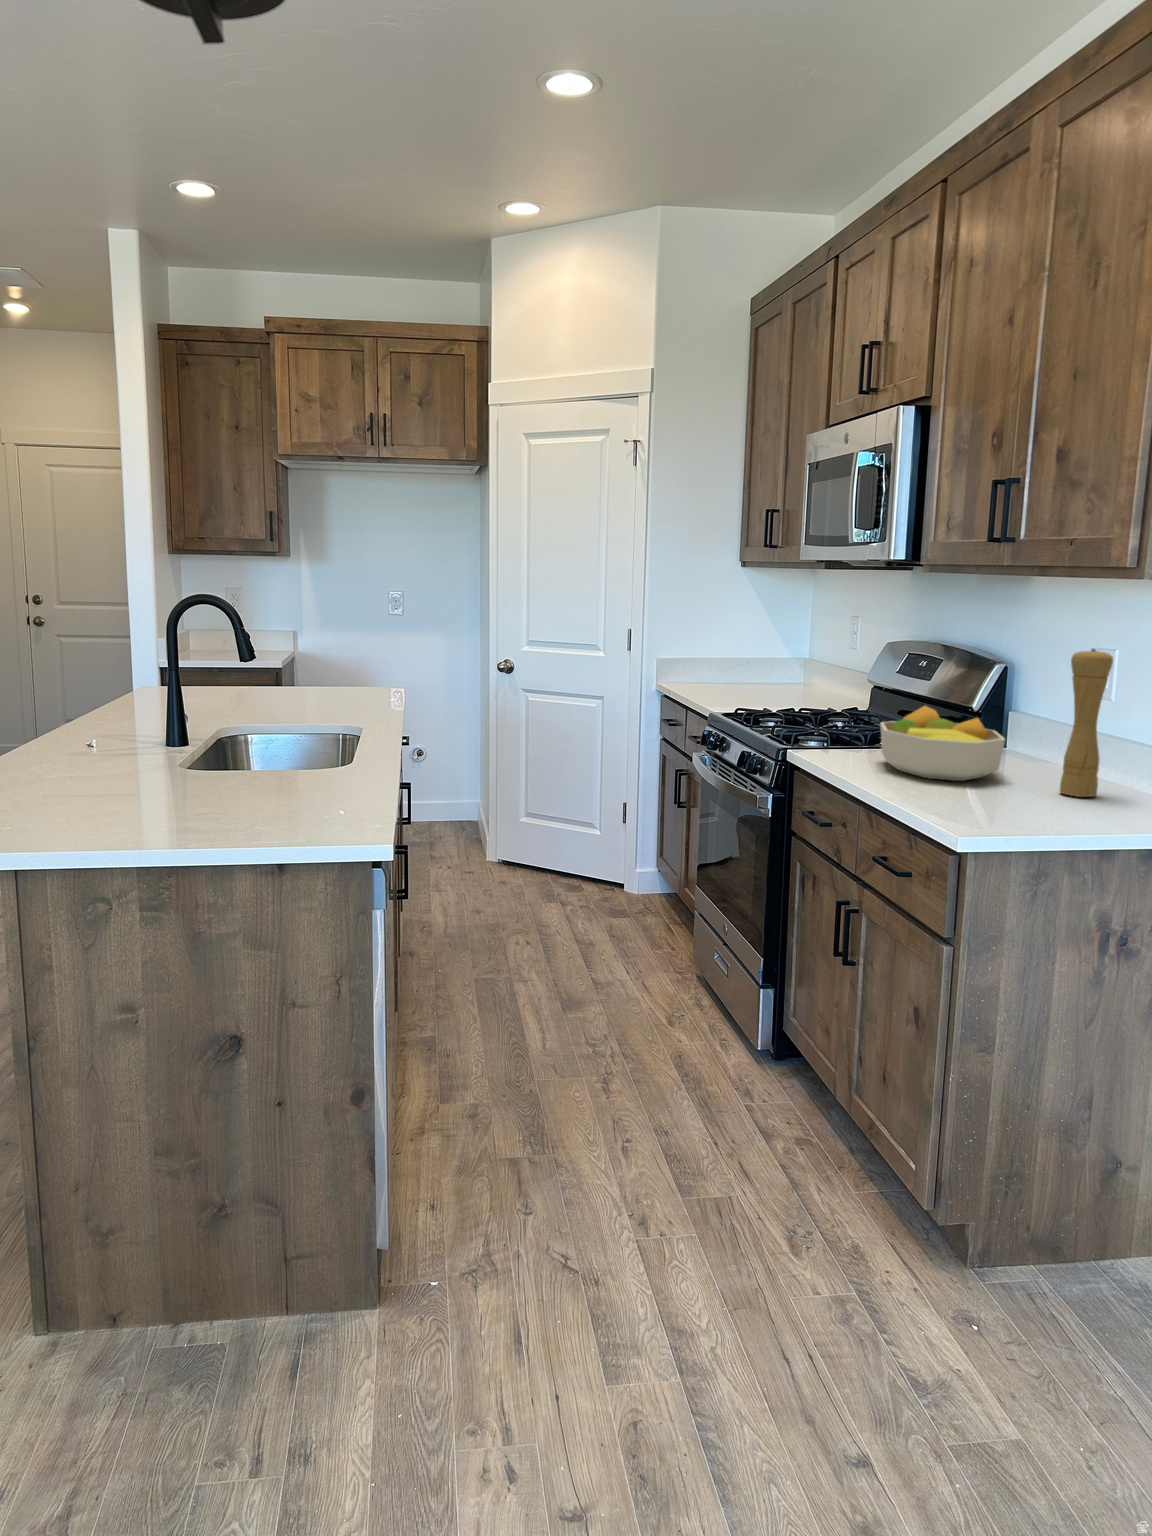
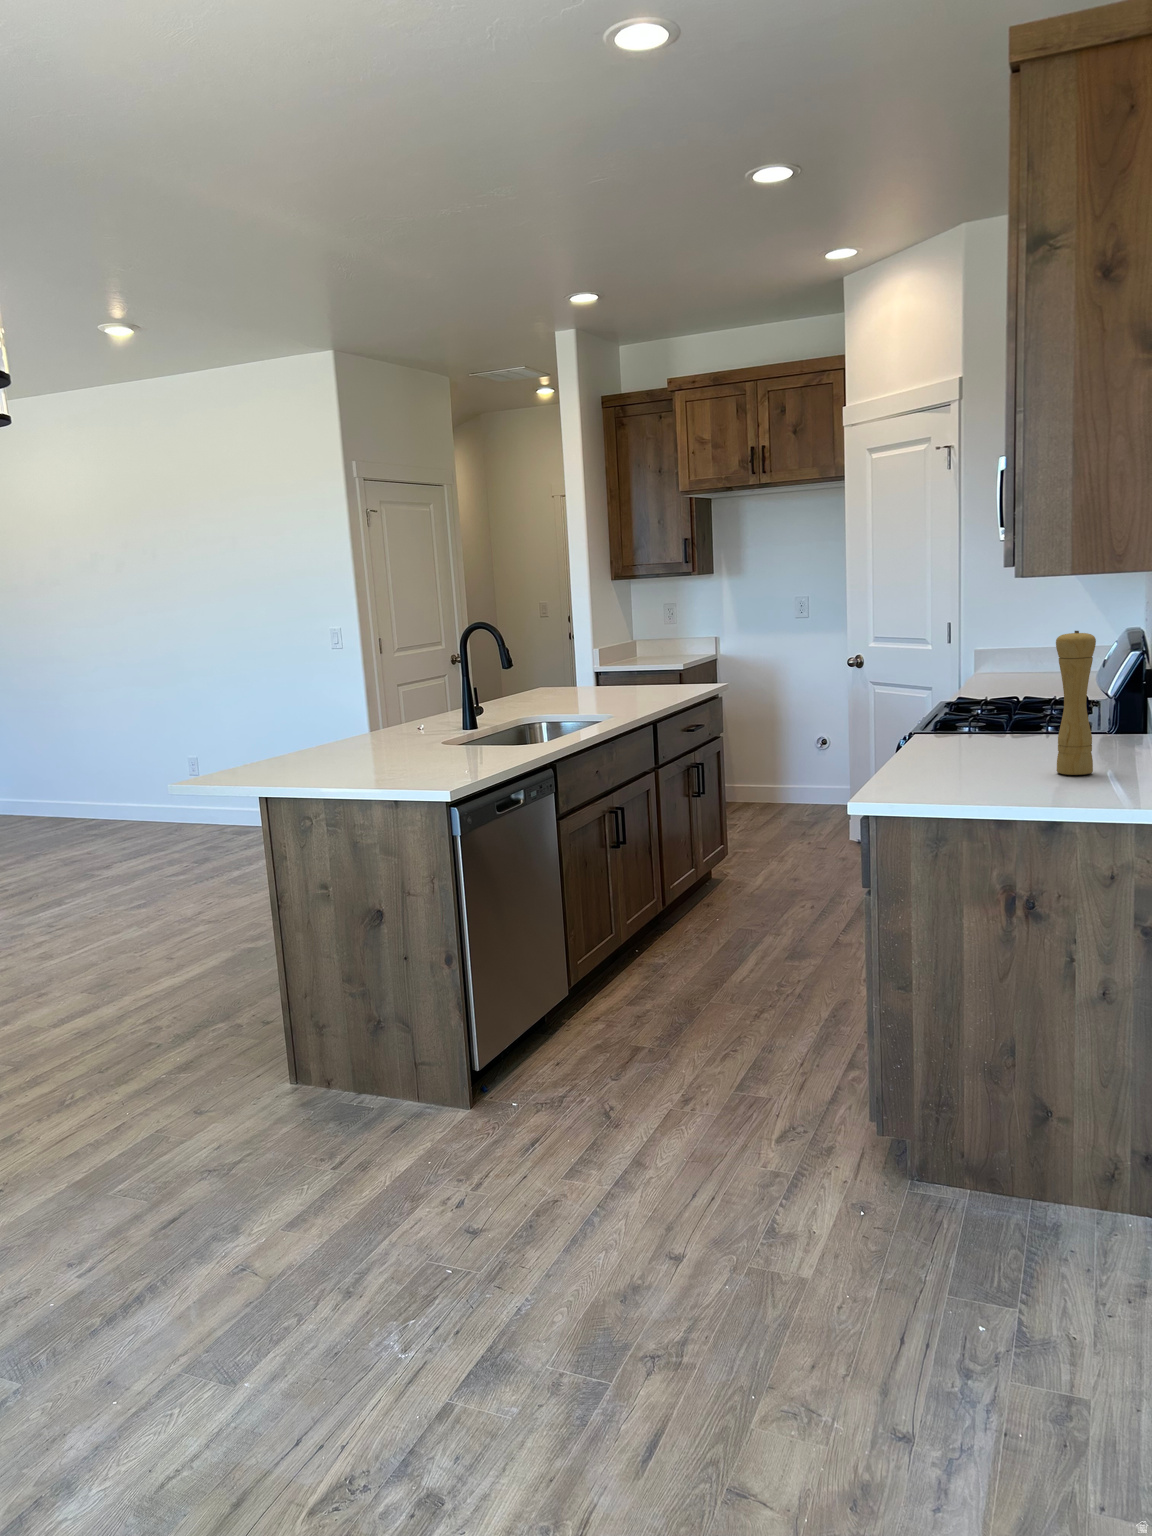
fruit bowl: present [880,706,1005,781] -> none [938,691,1054,760]

